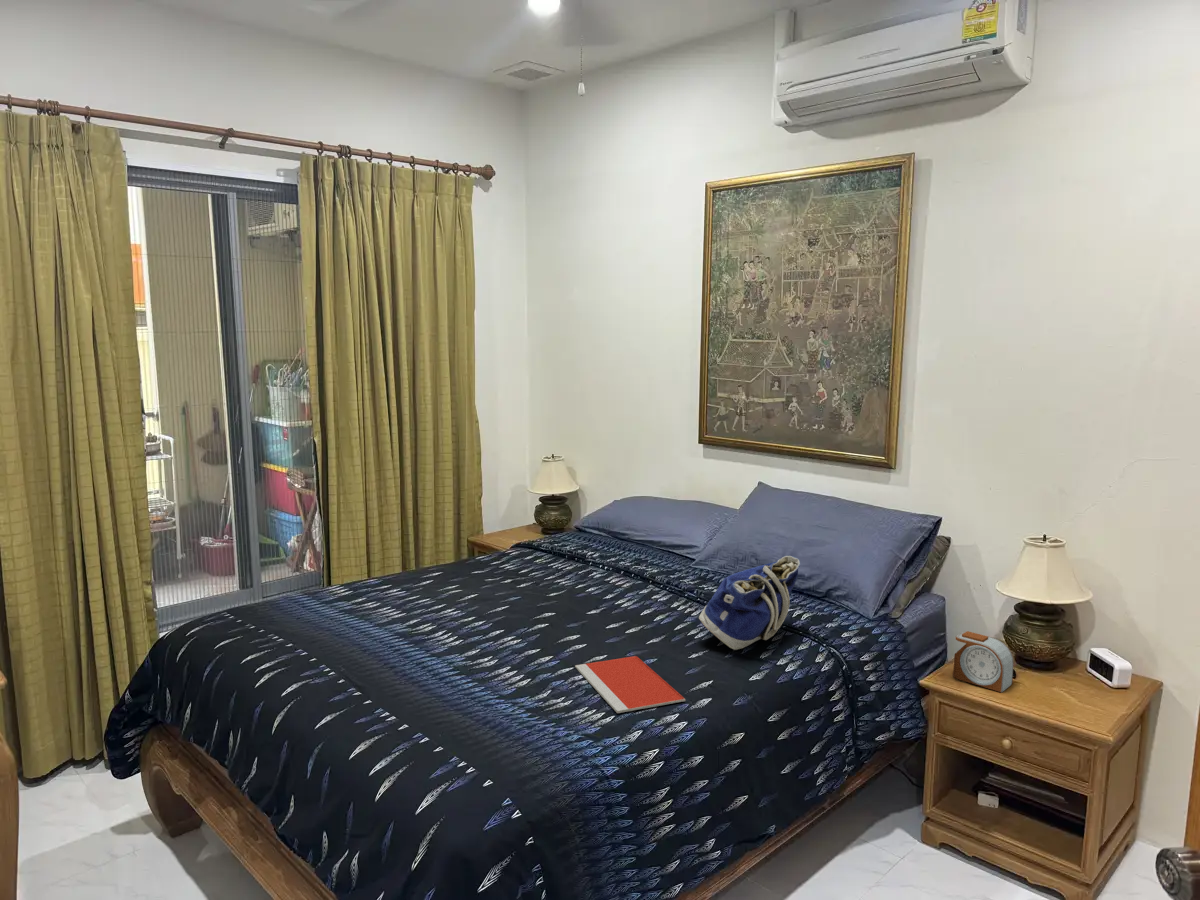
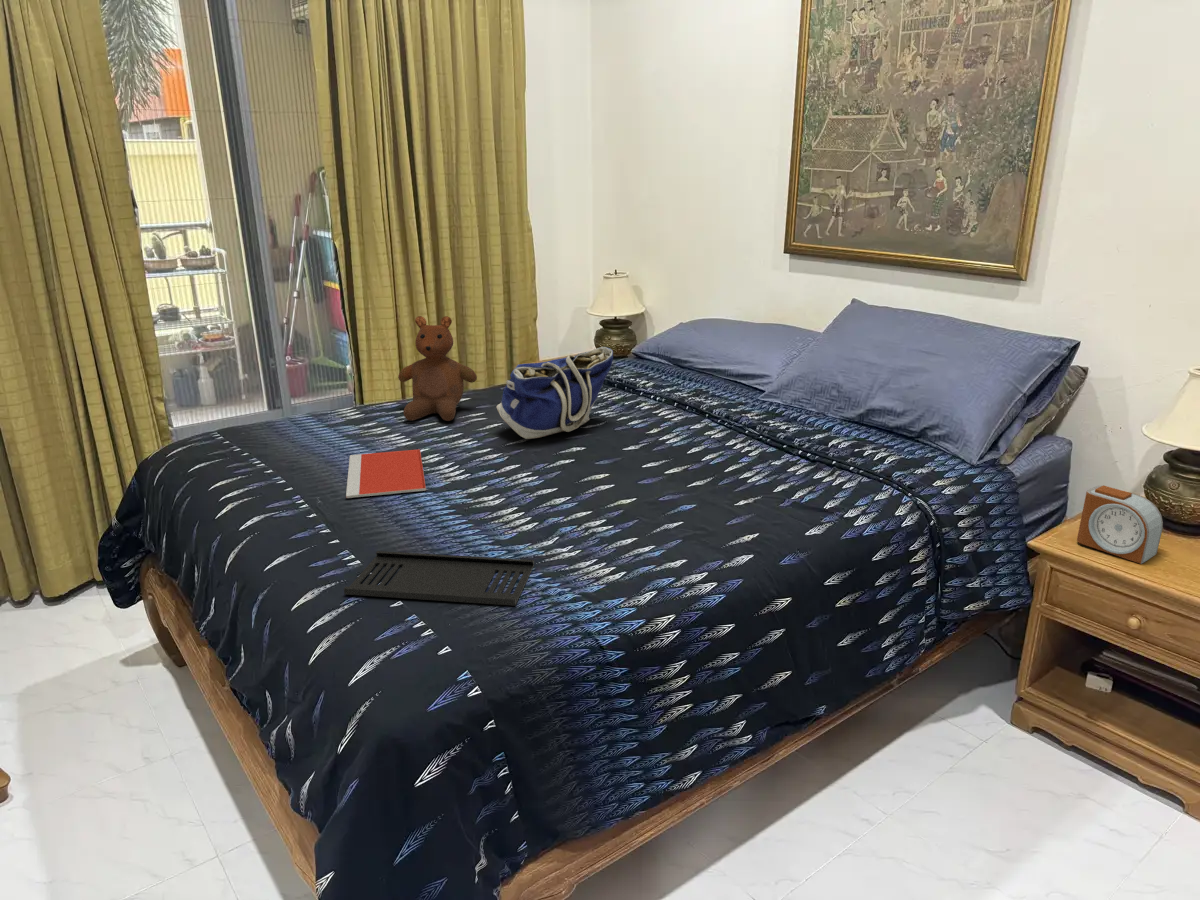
teddy bear: none [383,504,453,595] -> present [398,316,477,421]
tote bag: present [699,555,800,650] -> present [497,347,613,439]
notebook: present [575,656,685,713] -> present [346,449,426,498]
tray: none [390,709,540,747] -> present [344,551,534,606]

